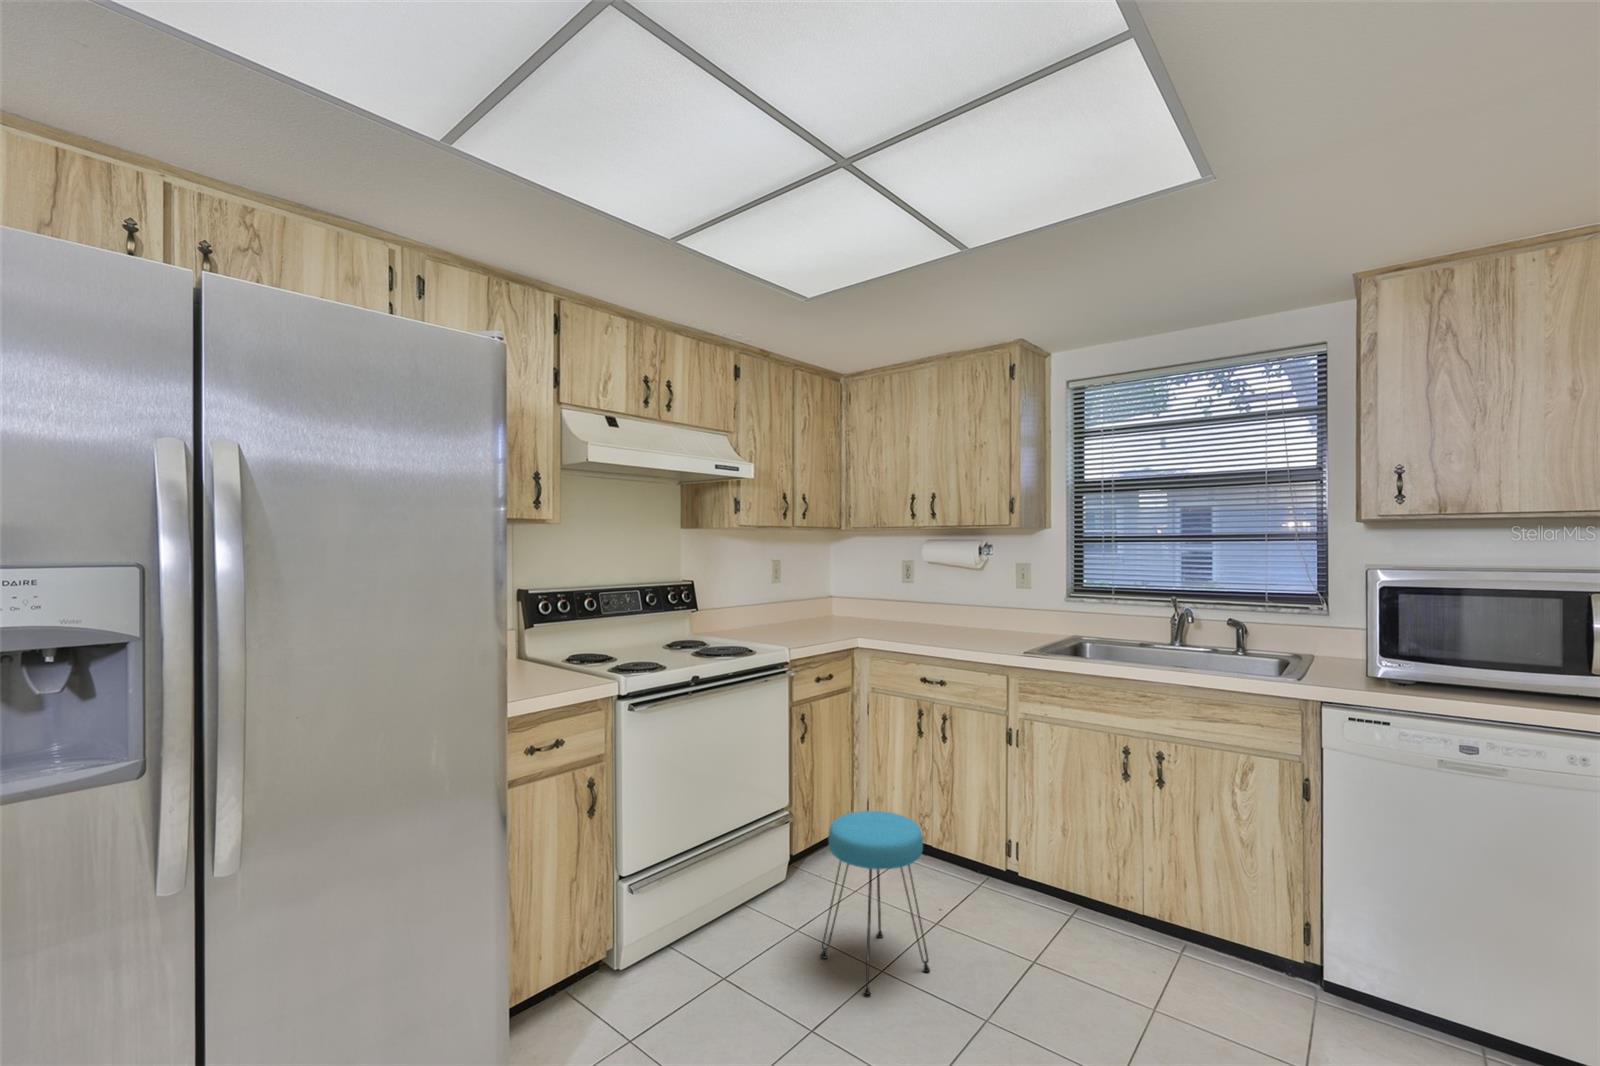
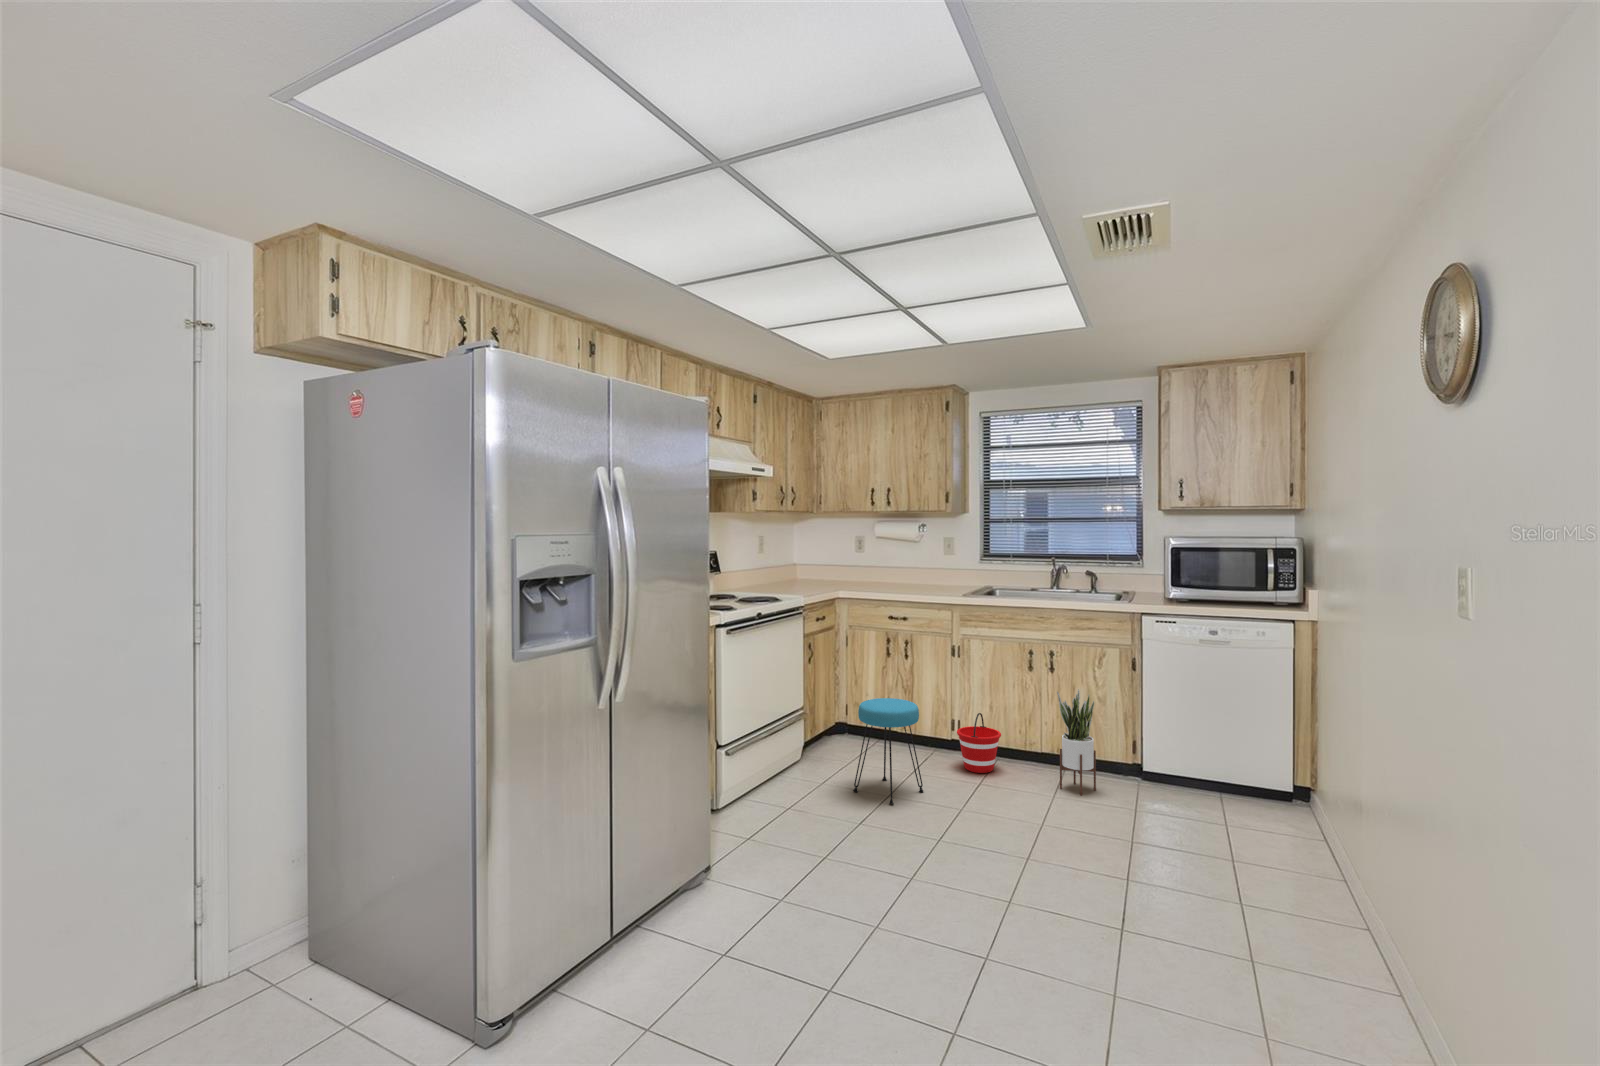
potted plant: none [1158,828,1233,1018] -> present [1057,689,1096,796]
bucket: none [1003,840,1074,940] -> present [957,713,1001,773]

